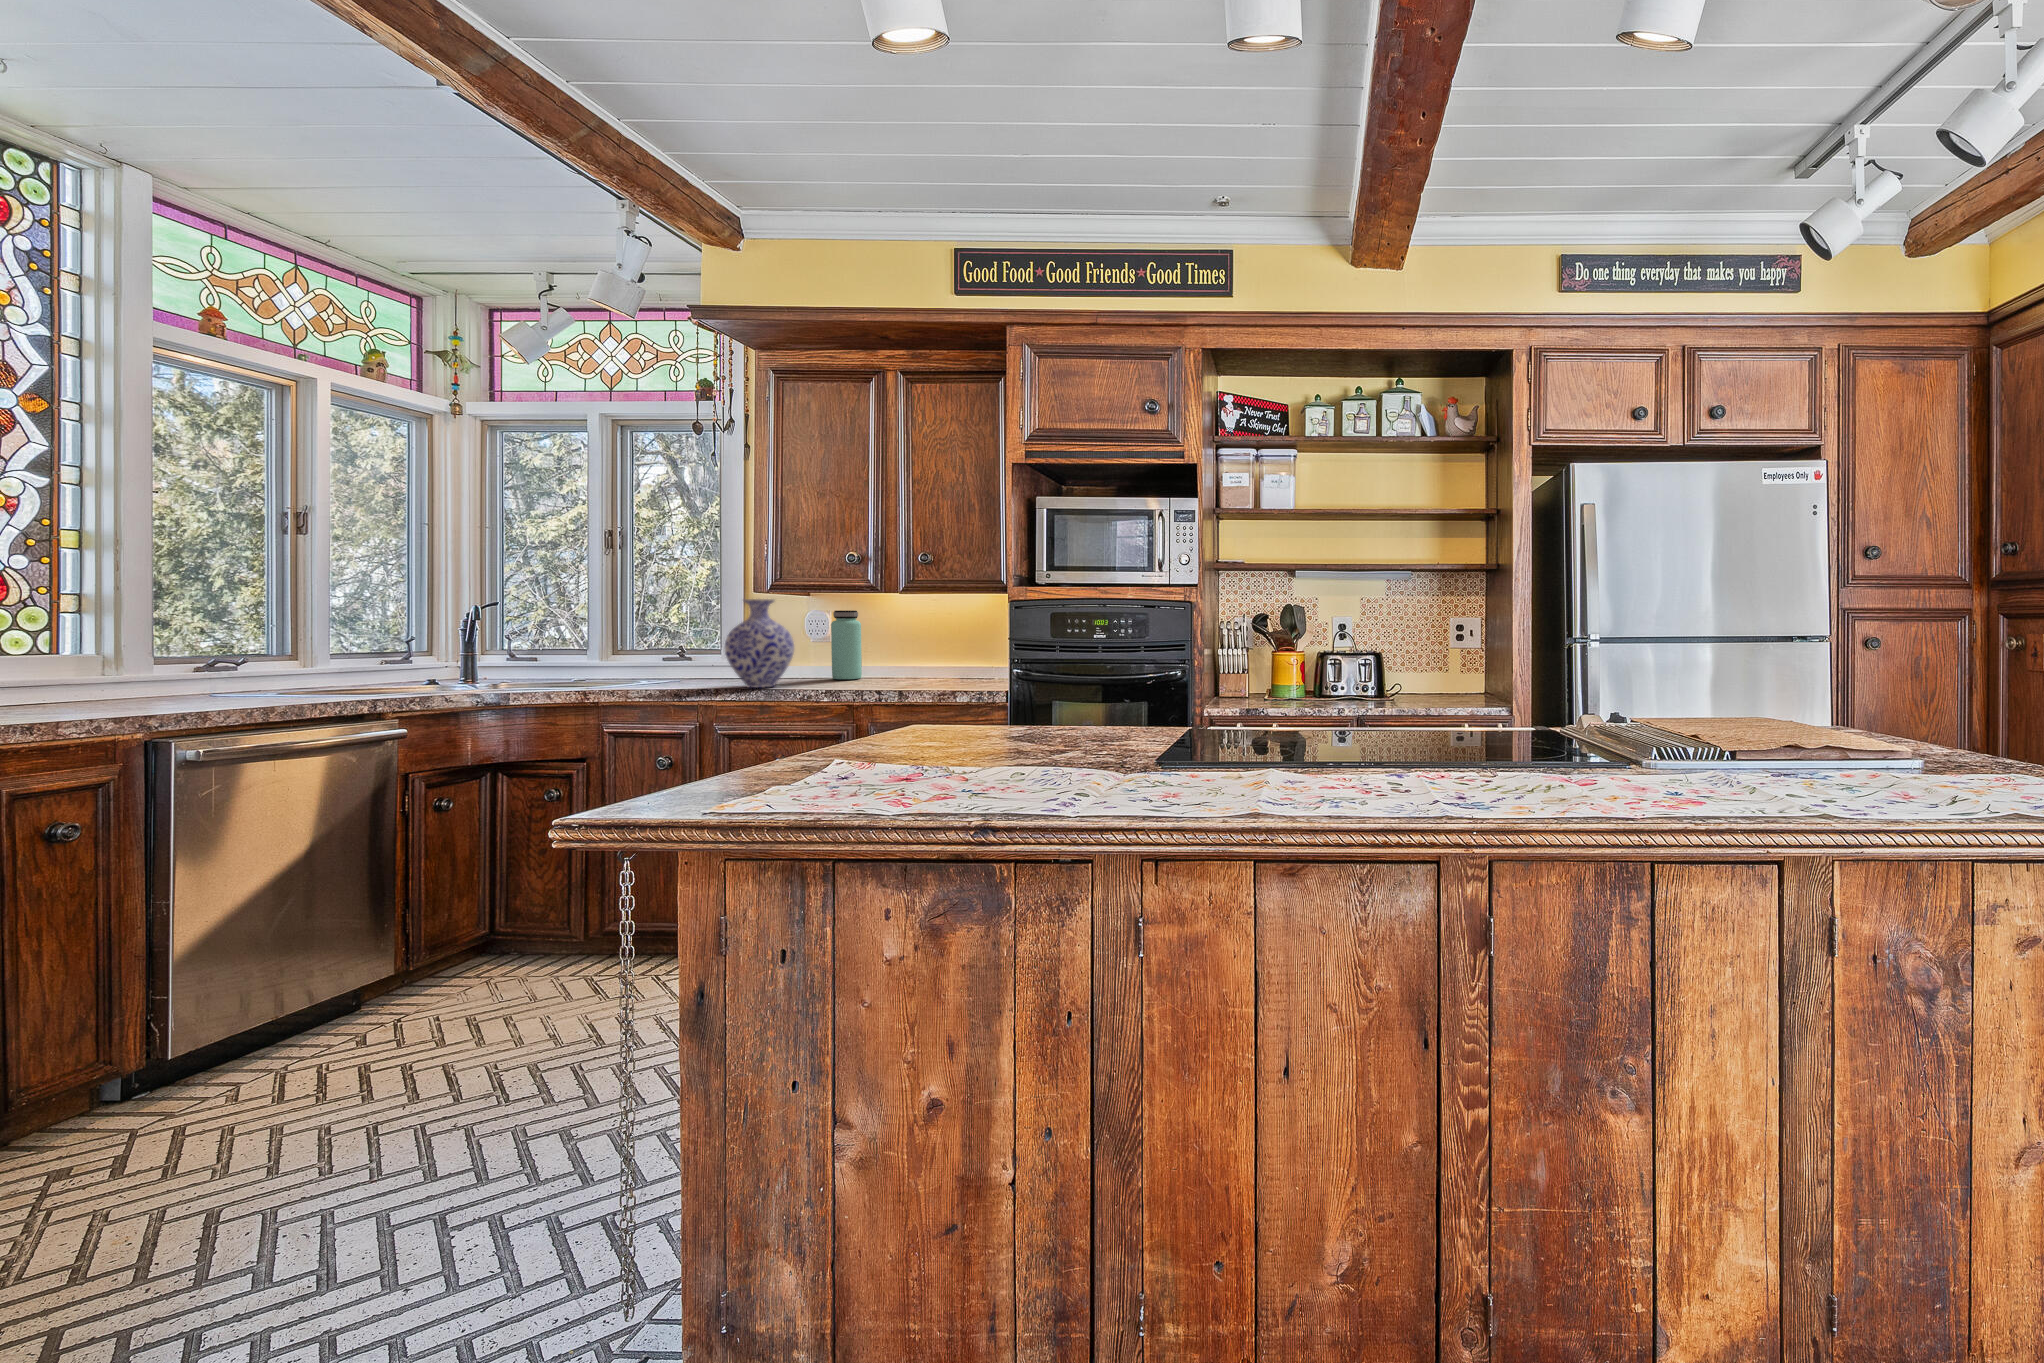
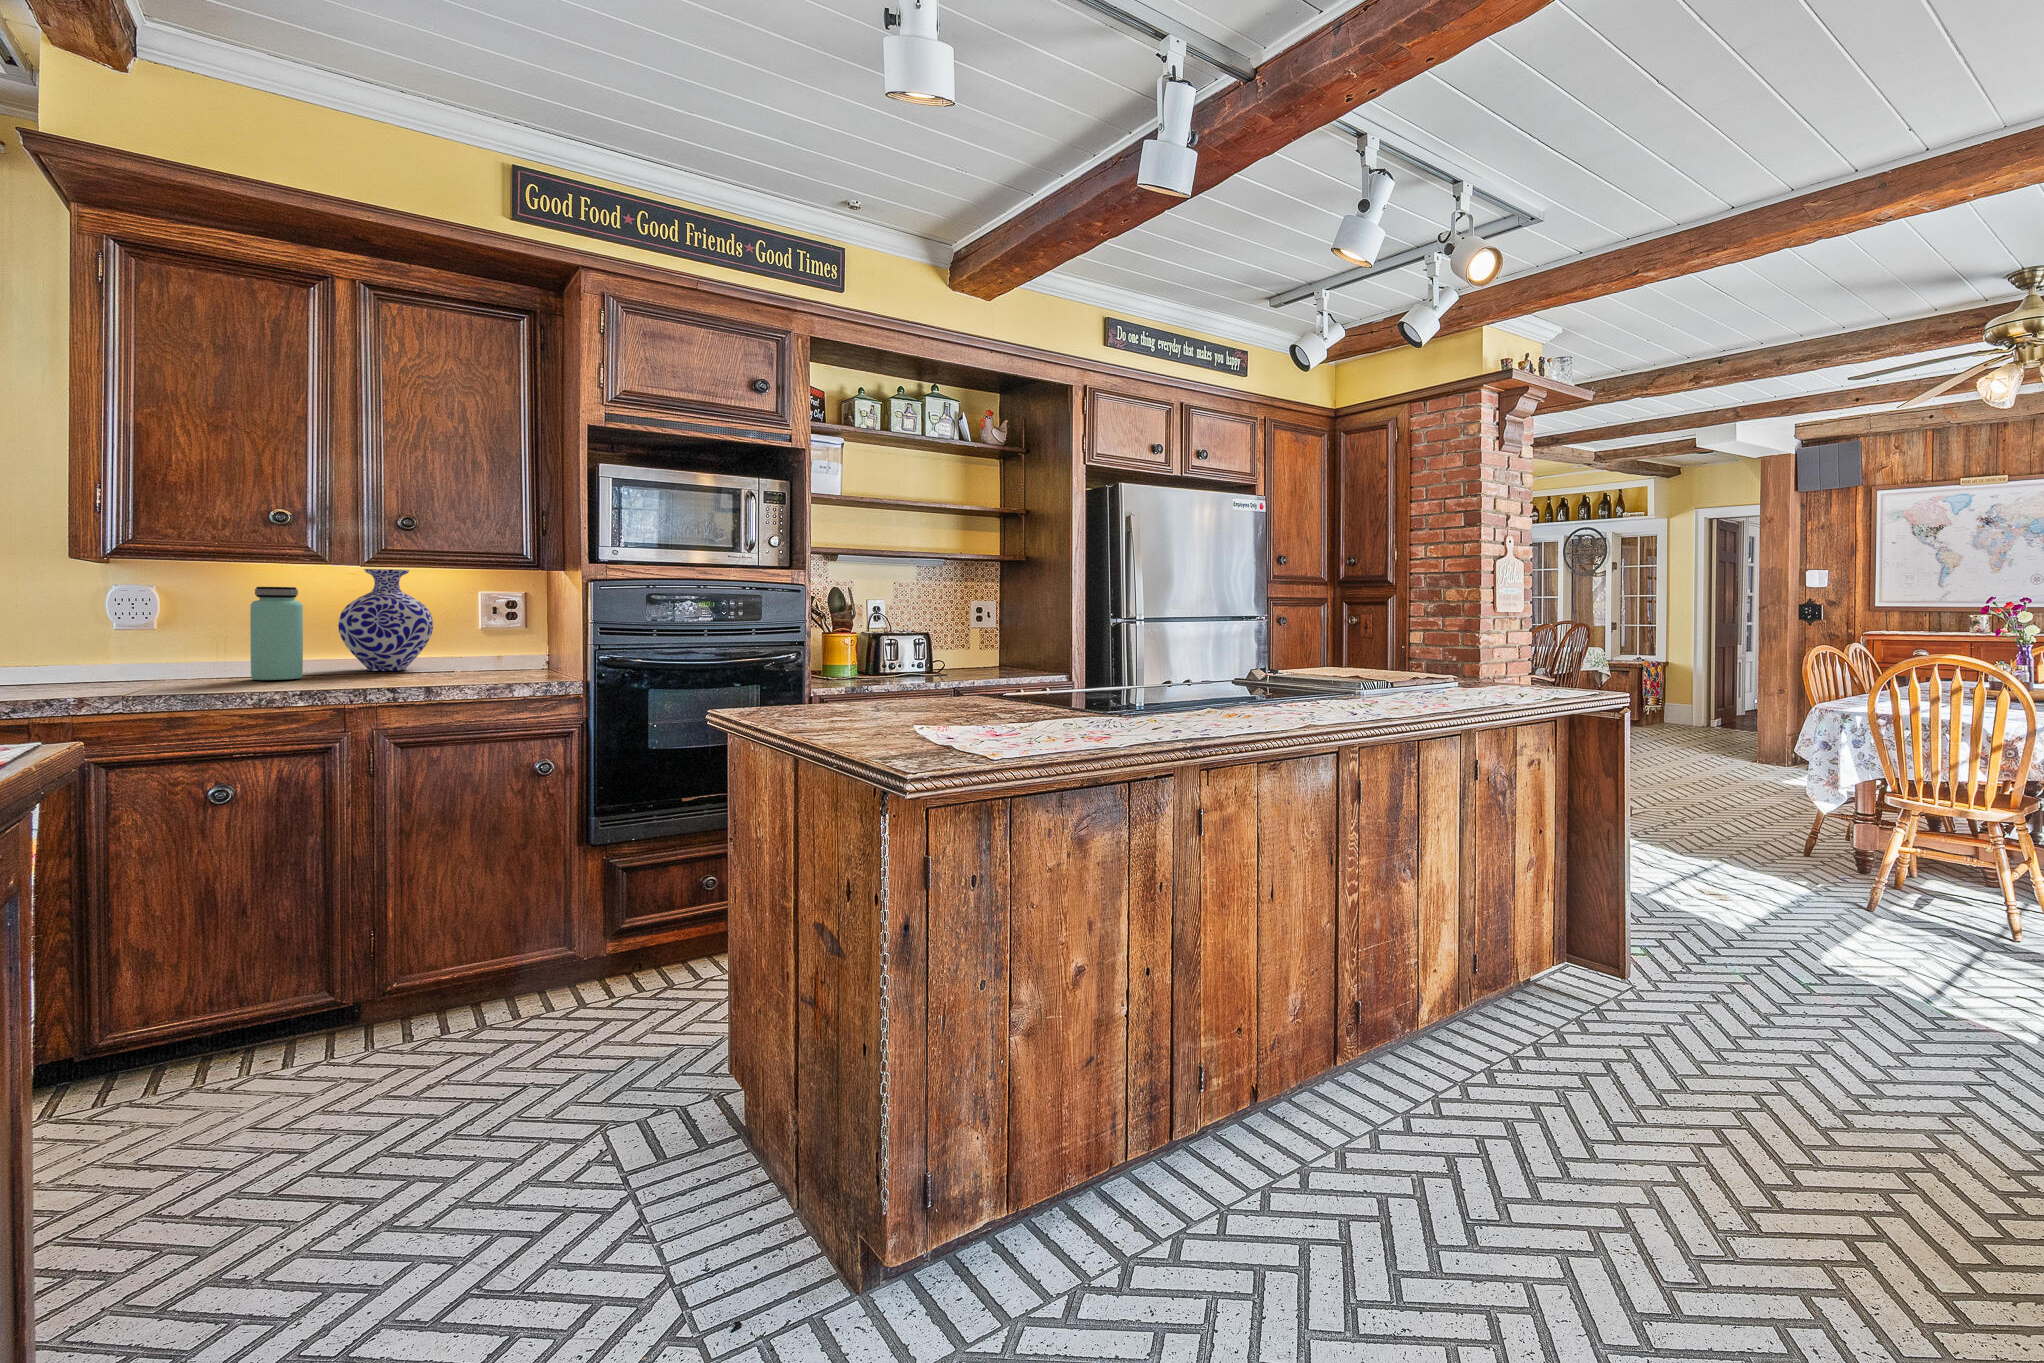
vase: present [725,599,794,688] -> present [338,569,433,671]

